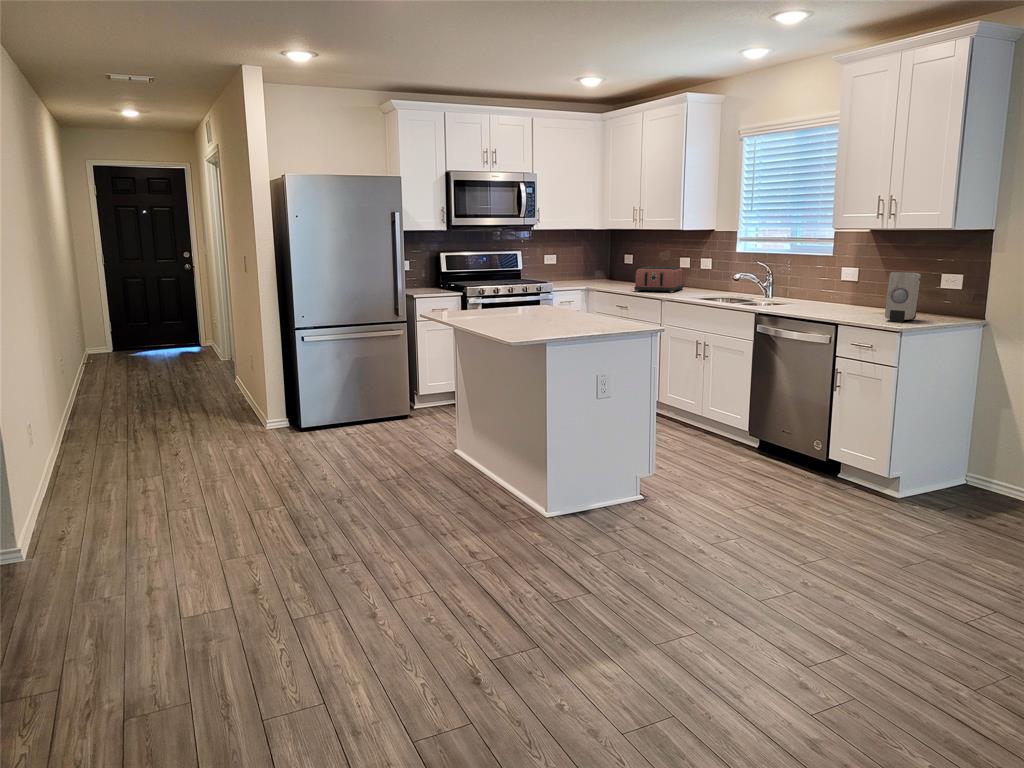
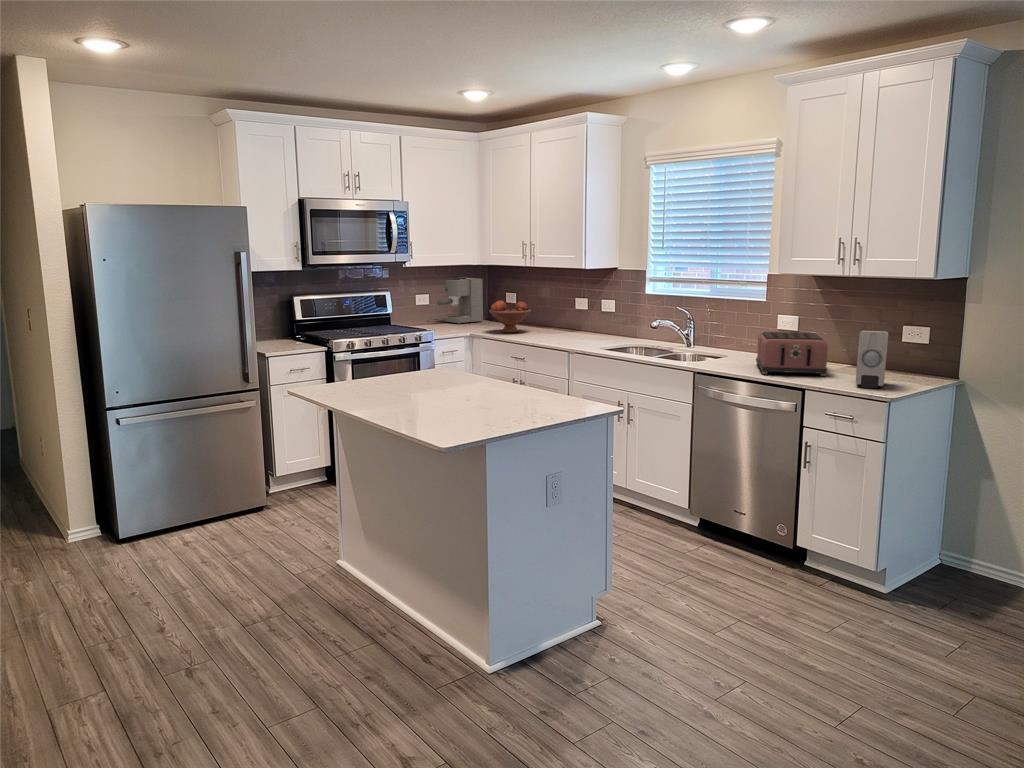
coffee maker: none [562,242,603,281] -> present [437,278,483,324]
fruit bowl: none [602,259,638,287] -> present [489,300,531,333]
toaster: present [634,266,683,293] -> present [756,332,828,376]

